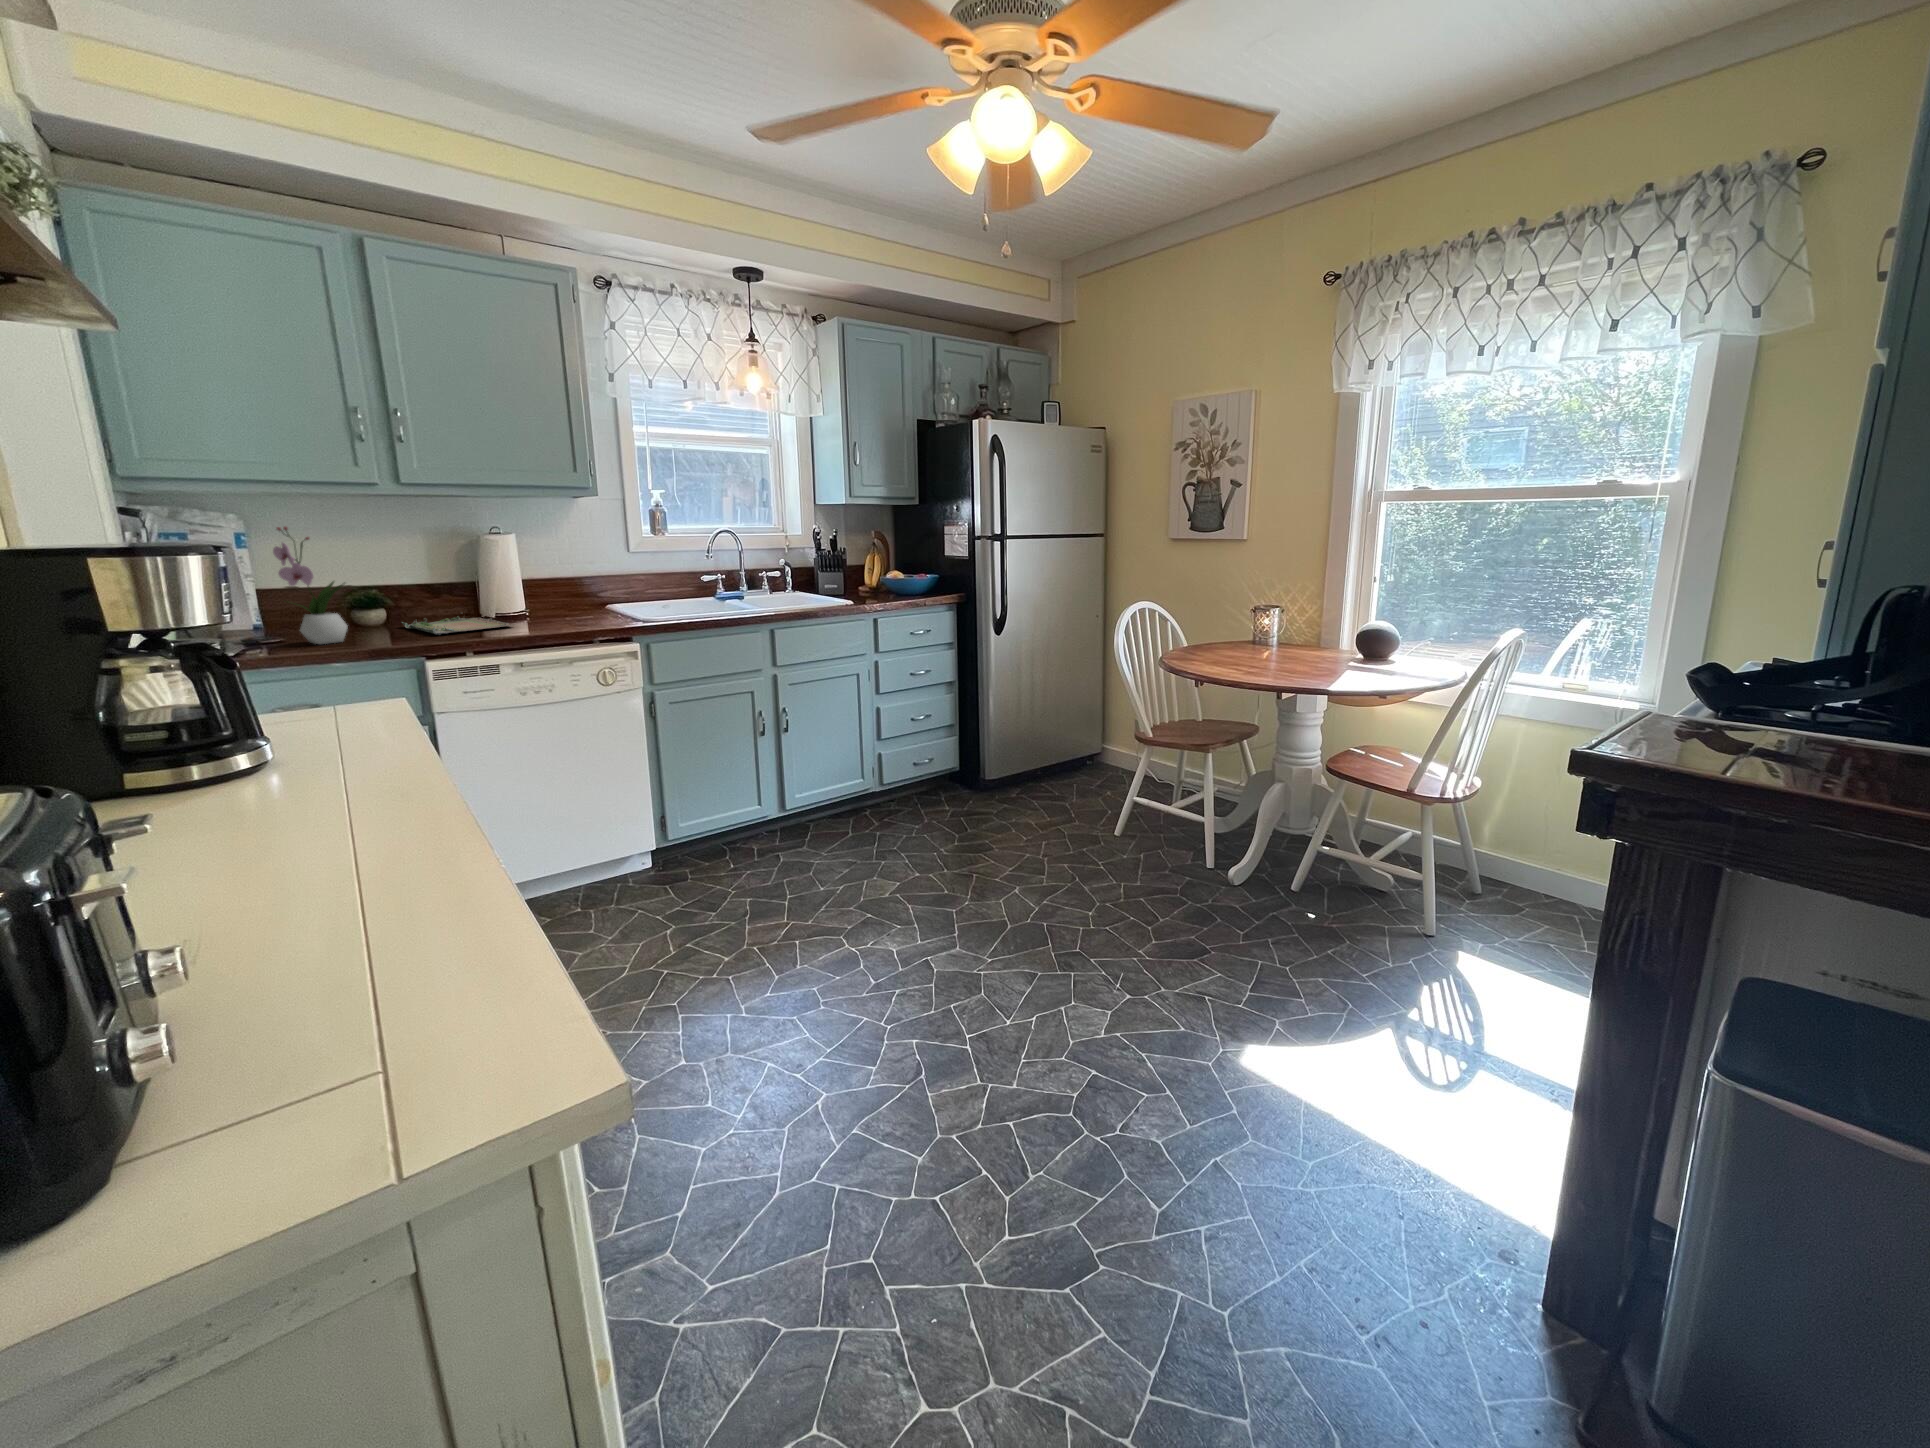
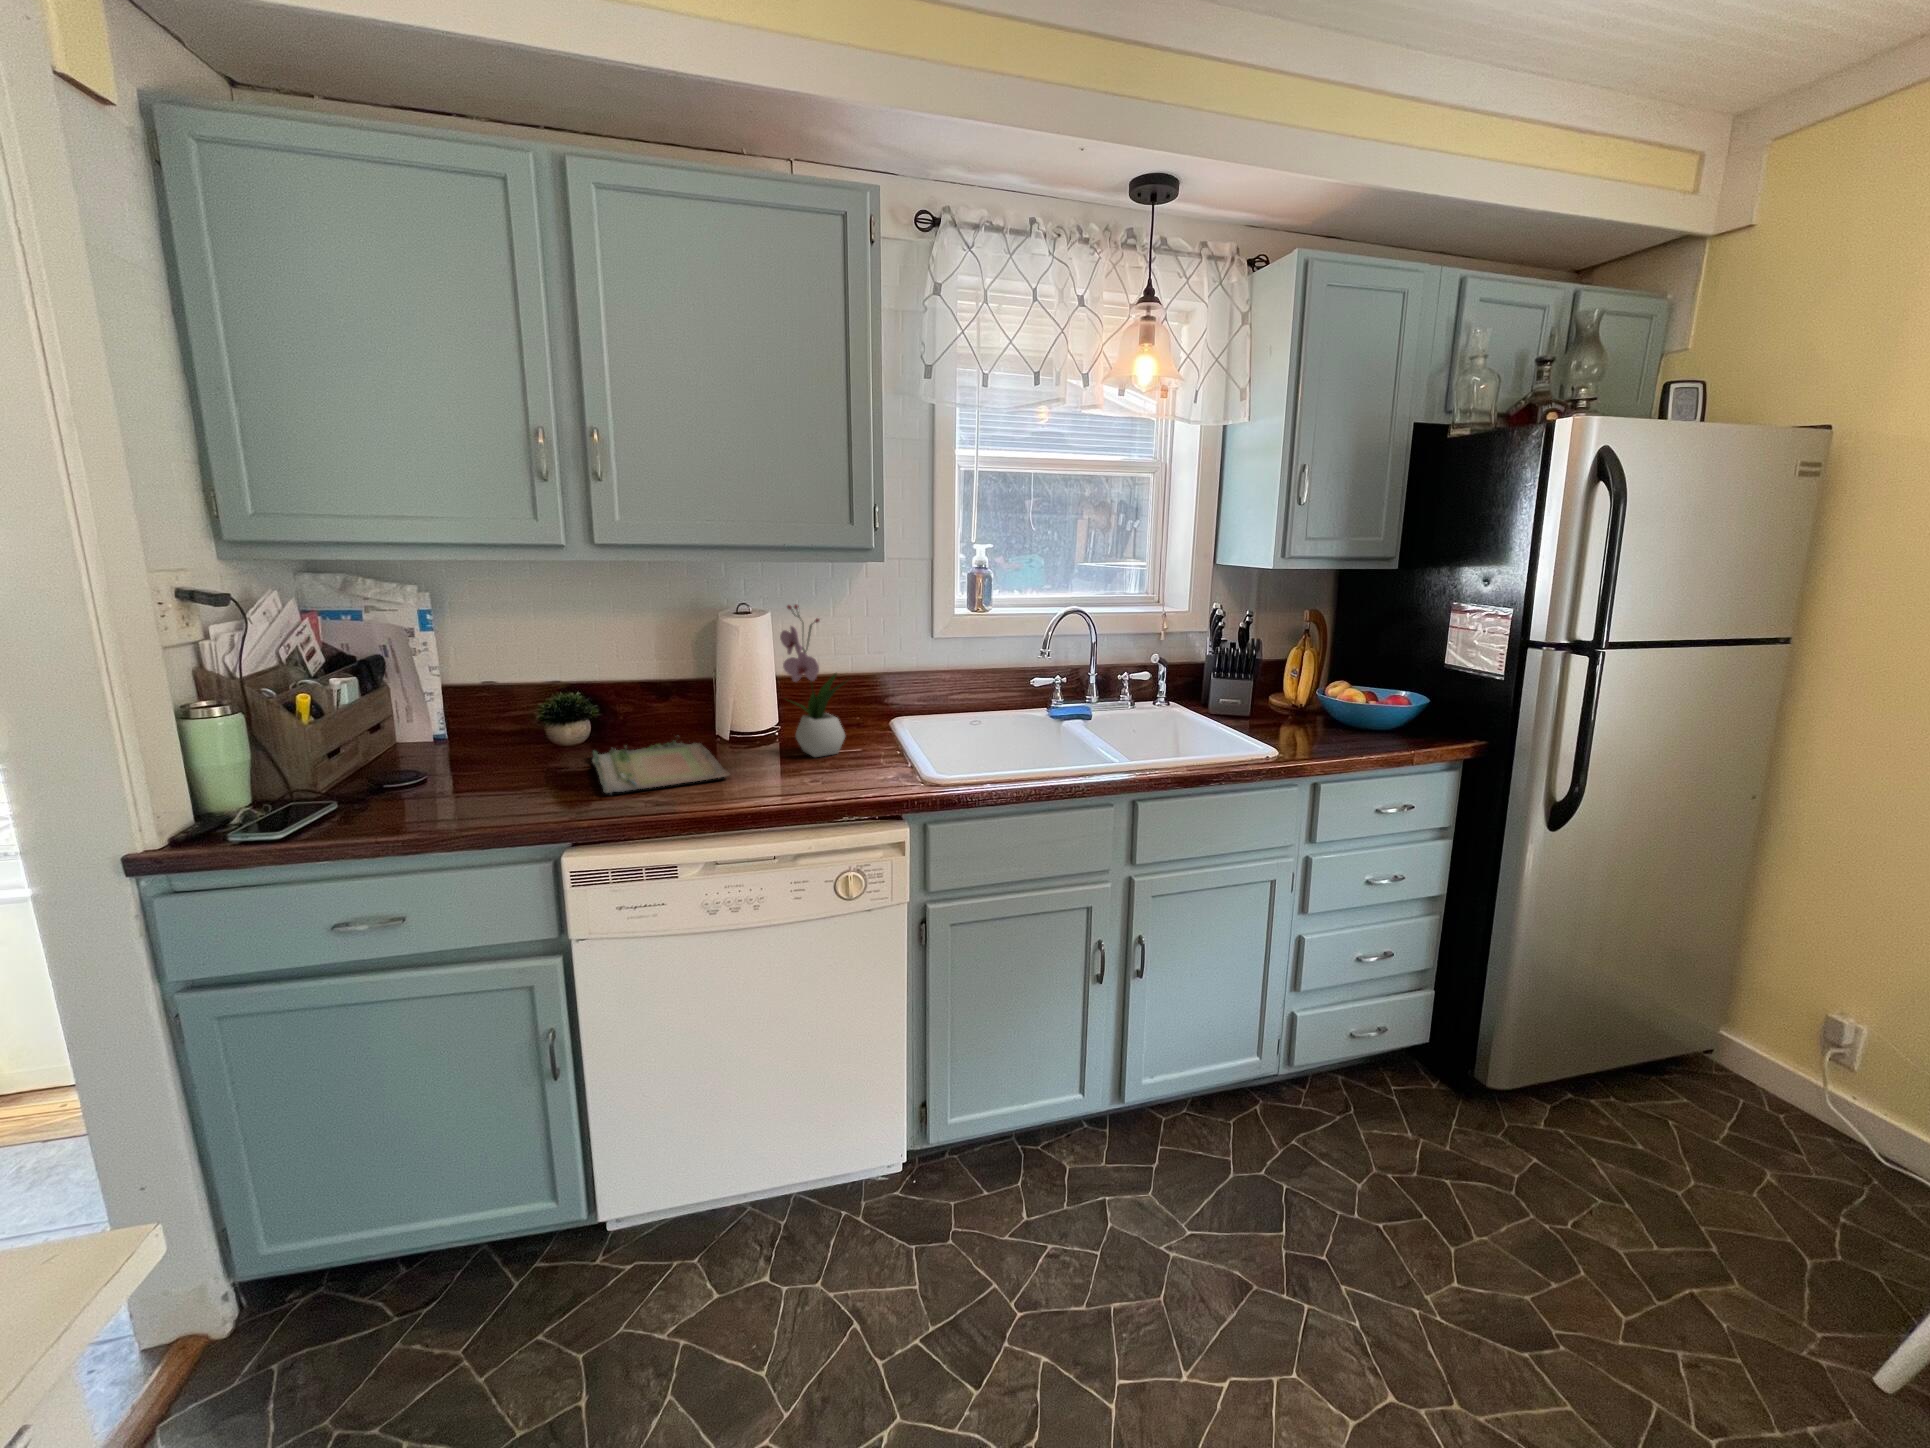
flower arrangement: present [273,527,348,644] -> present [780,605,847,757]

